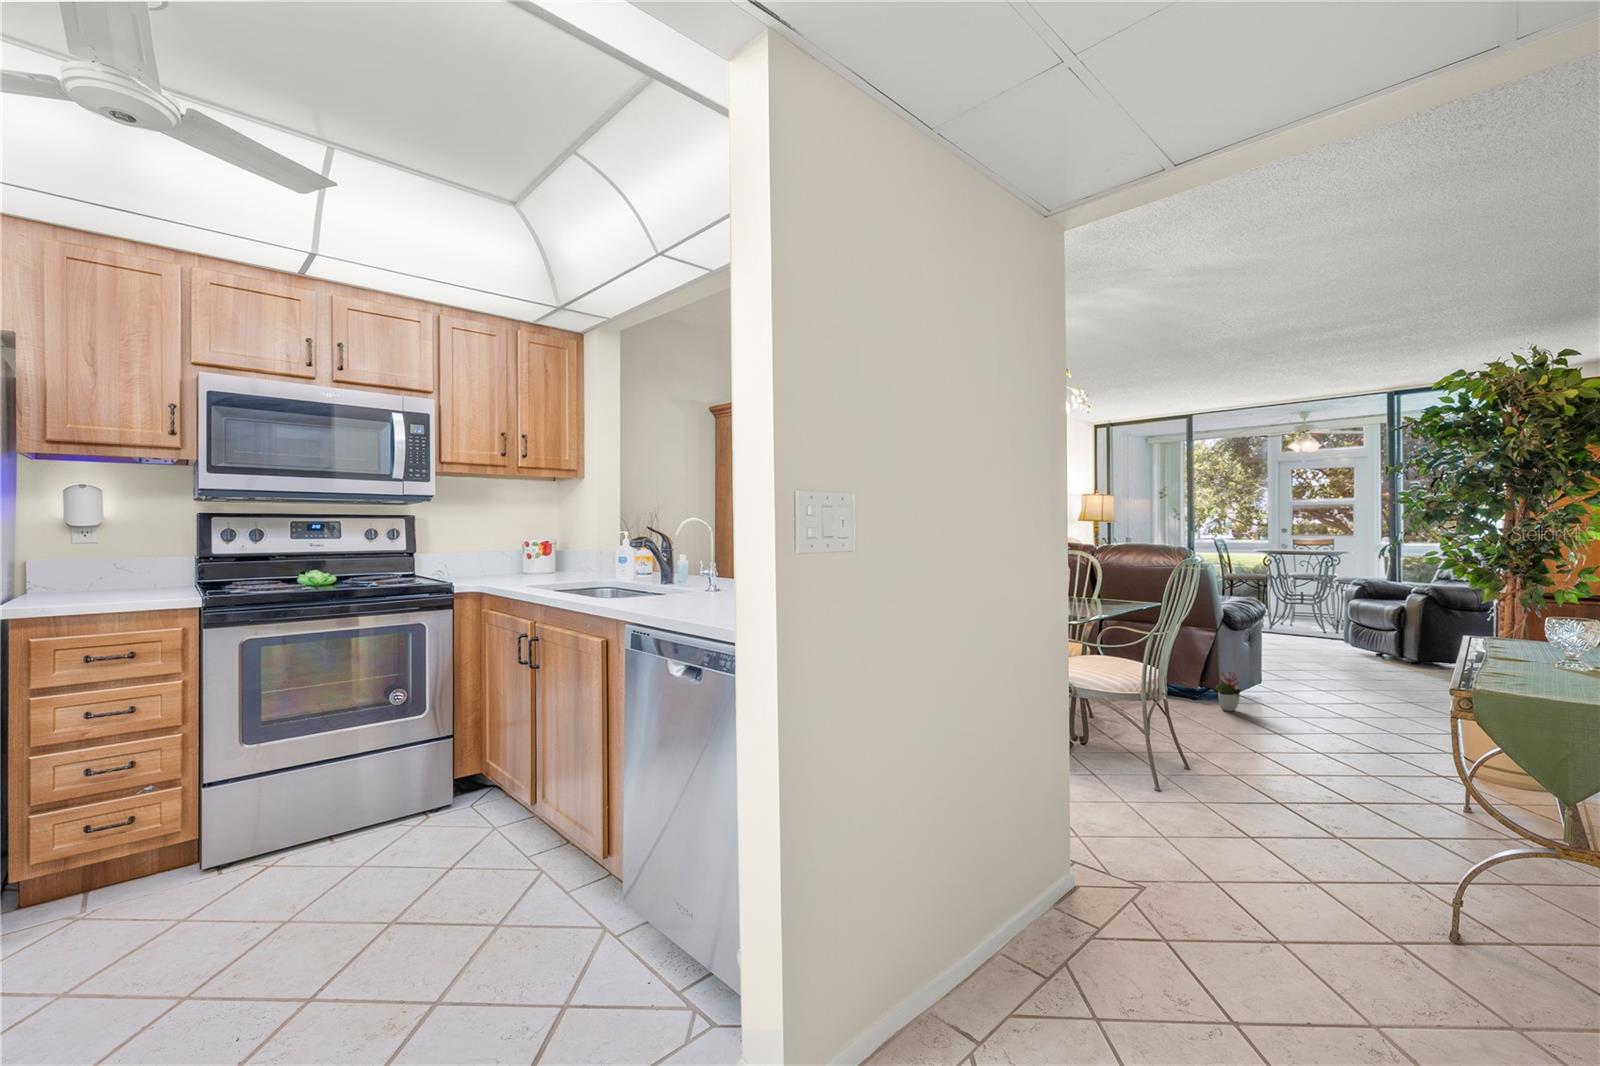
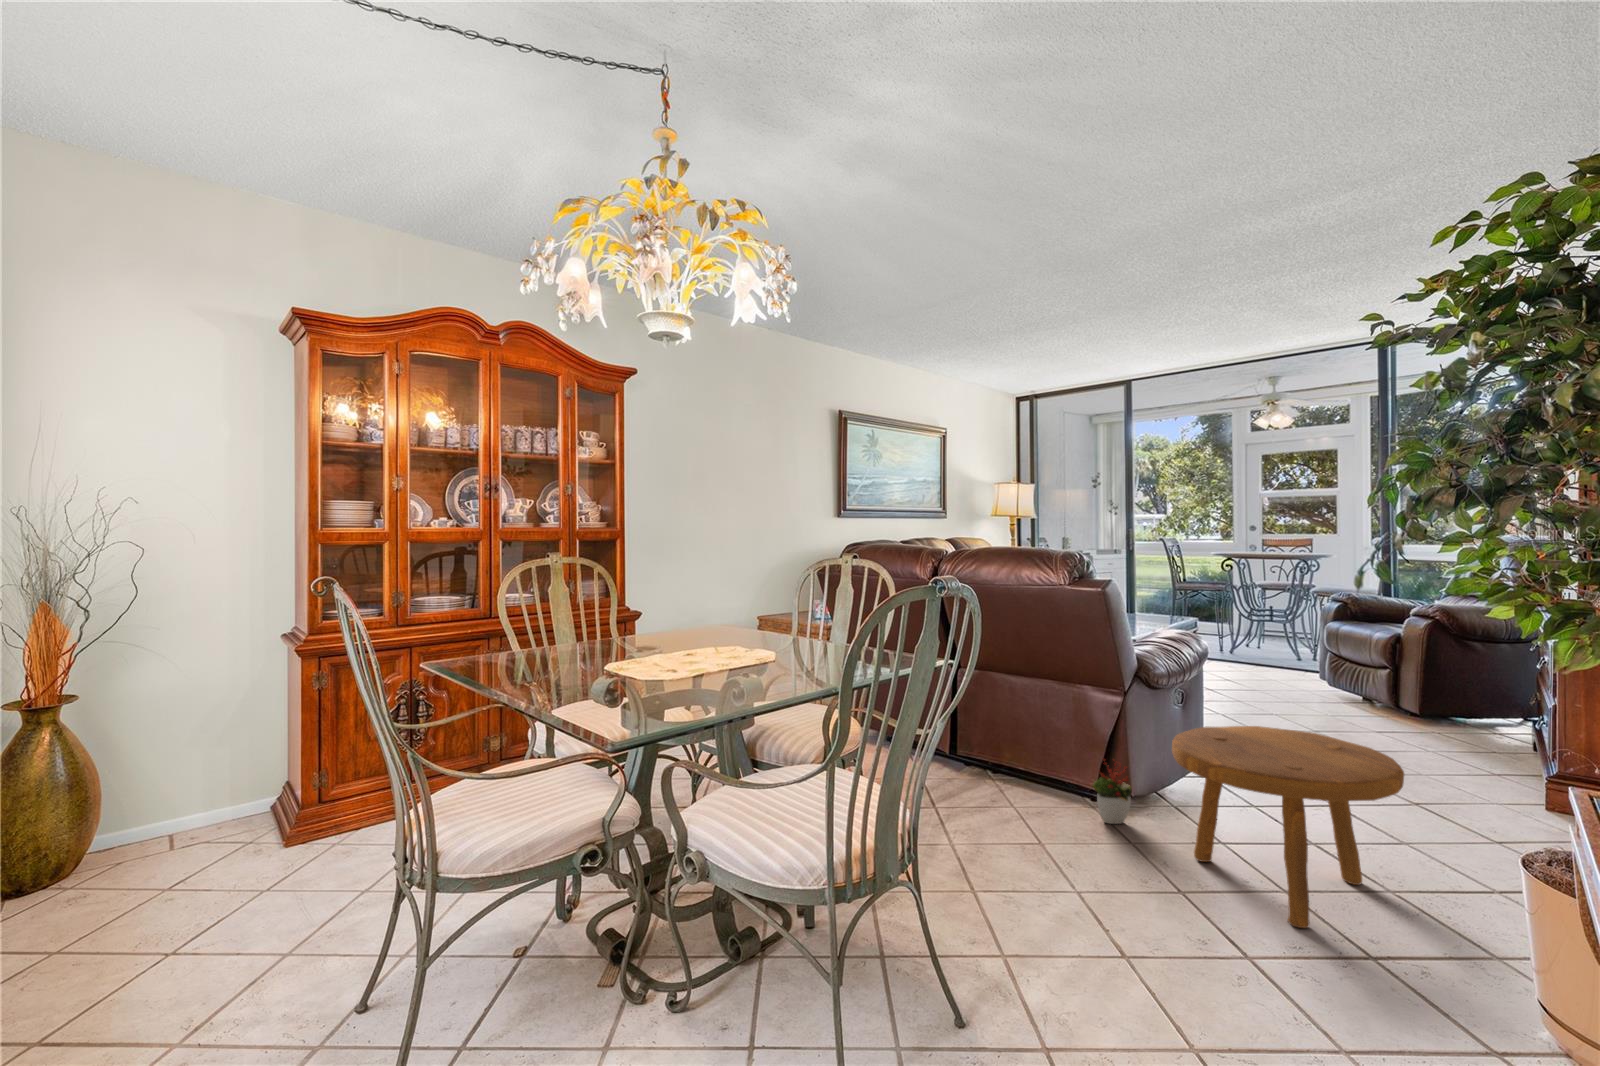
footstool: none [1274,649,1412,747] -> present [1172,726,1404,928]

